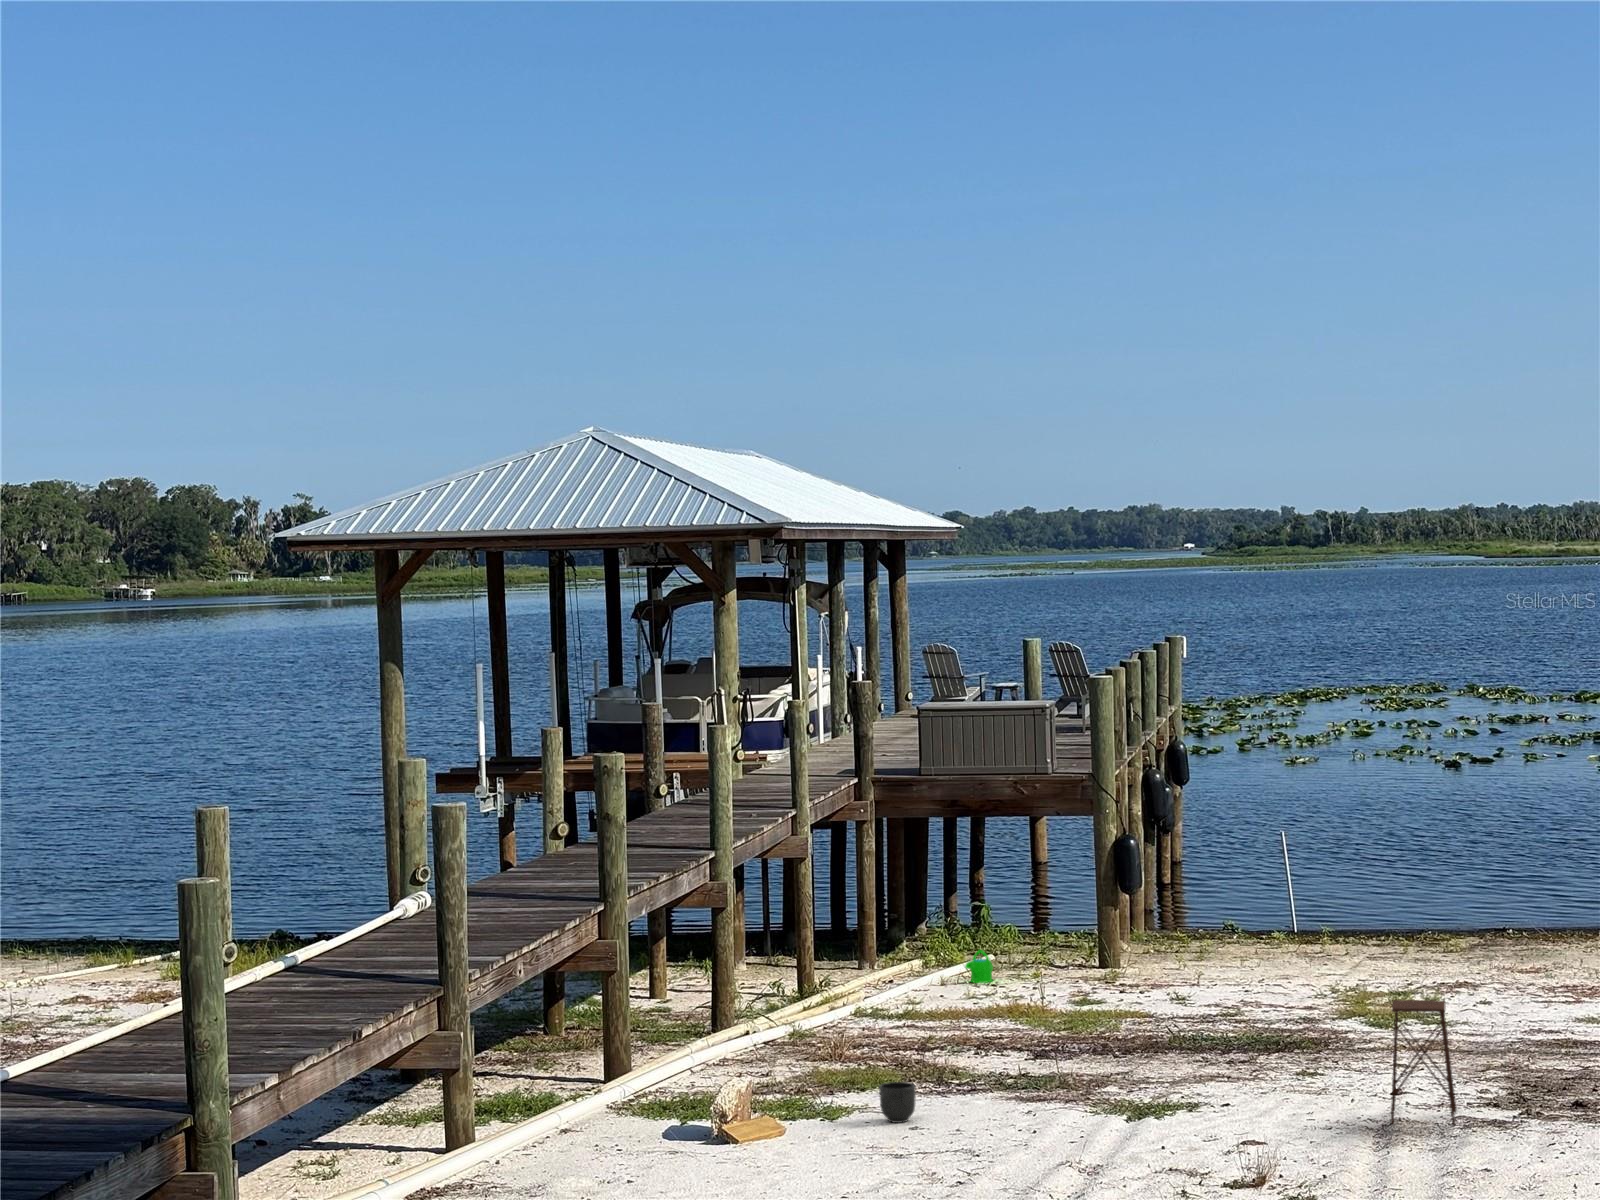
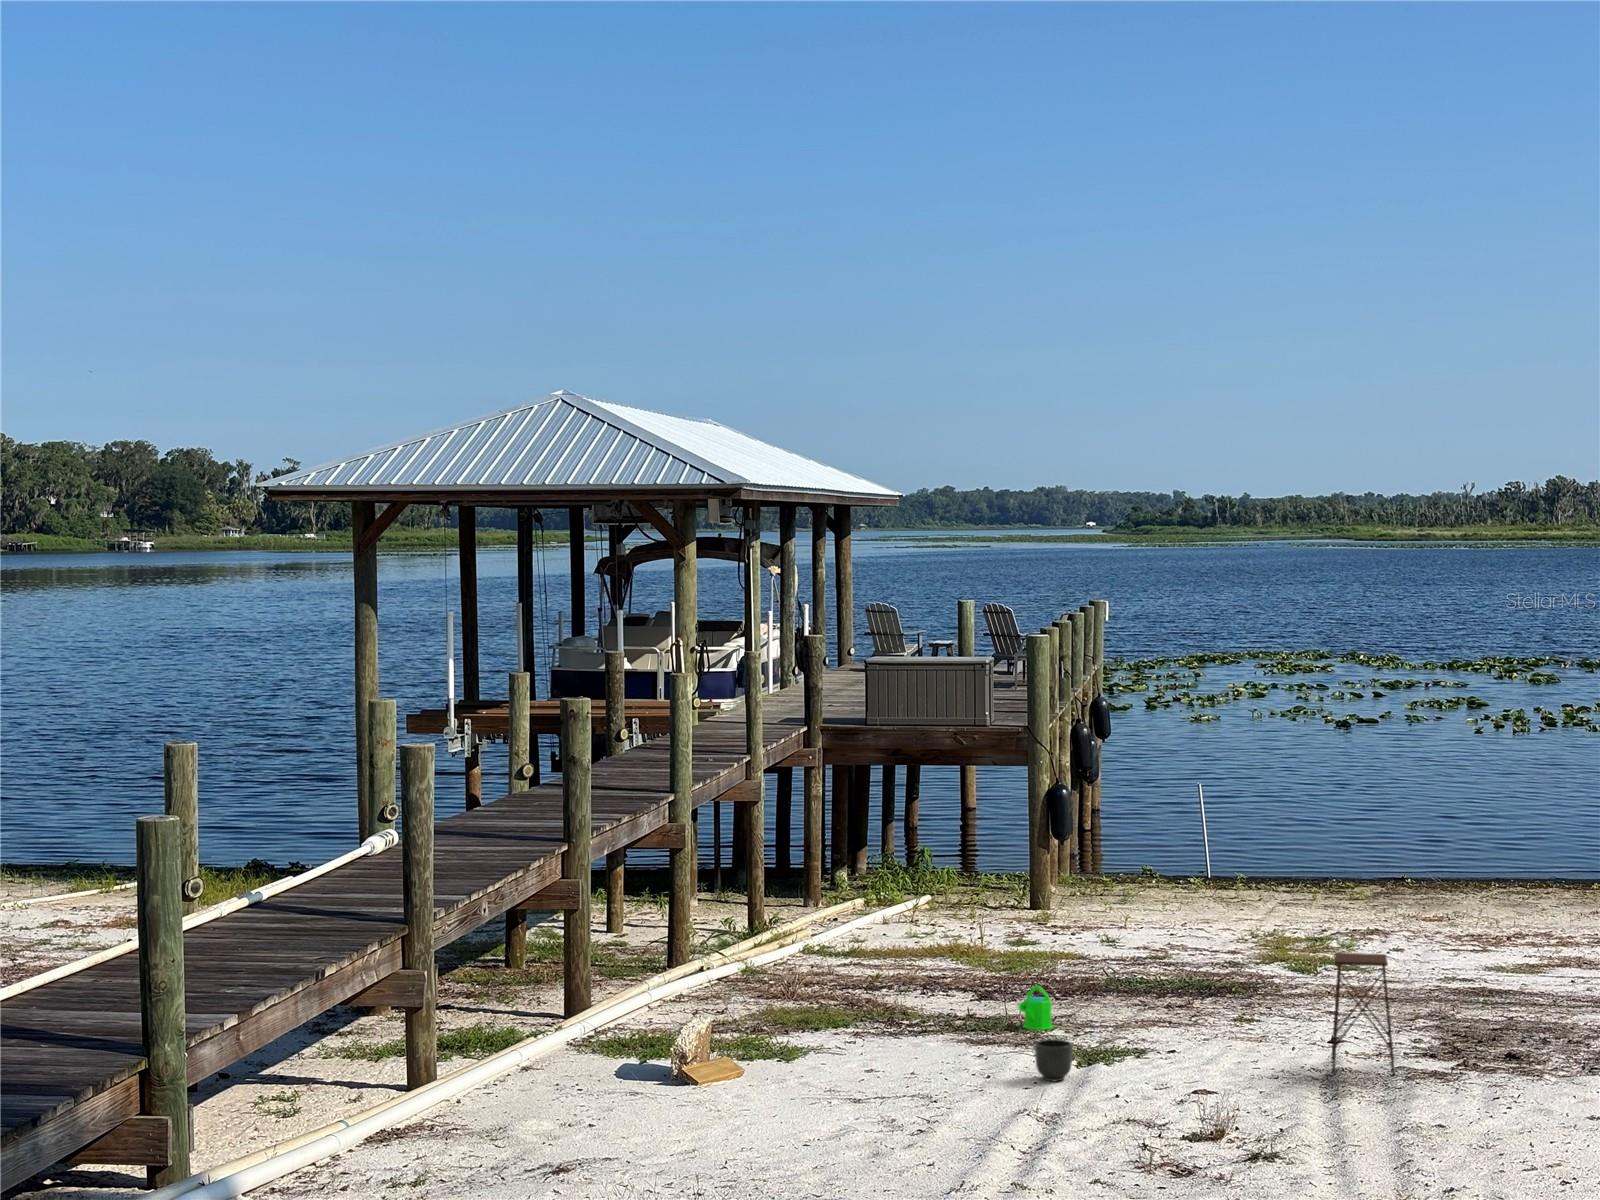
watering can: present [965,950,993,983] -> present [1019,985,1053,1030]
planter: present [879,1082,916,1123] -> present [1035,1039,1072,1081]

